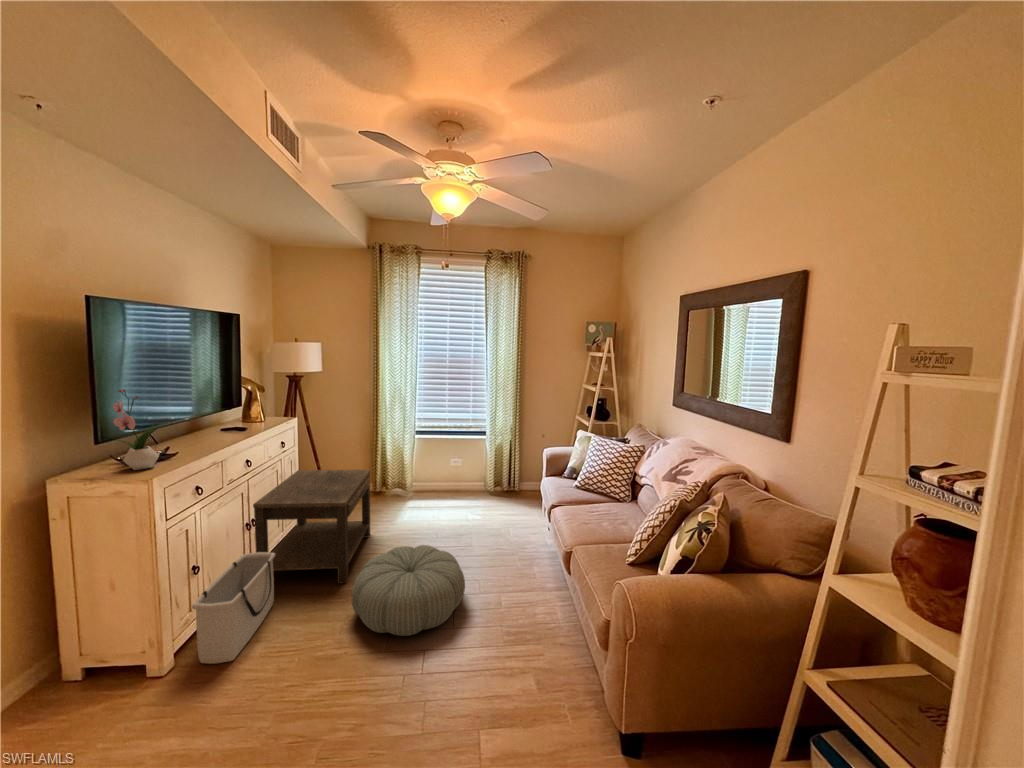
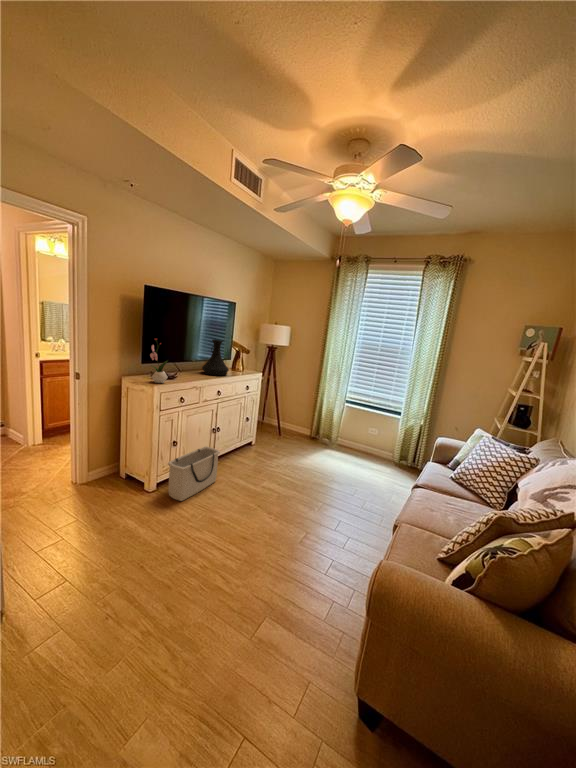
vase: none [195,377,248,436] -> present [202,340,229,376]
side table: present [253,470,370,583] -> none [215,407,296,486]
pouf: present [352,545,465,636] -> none [247,474,324,536]

